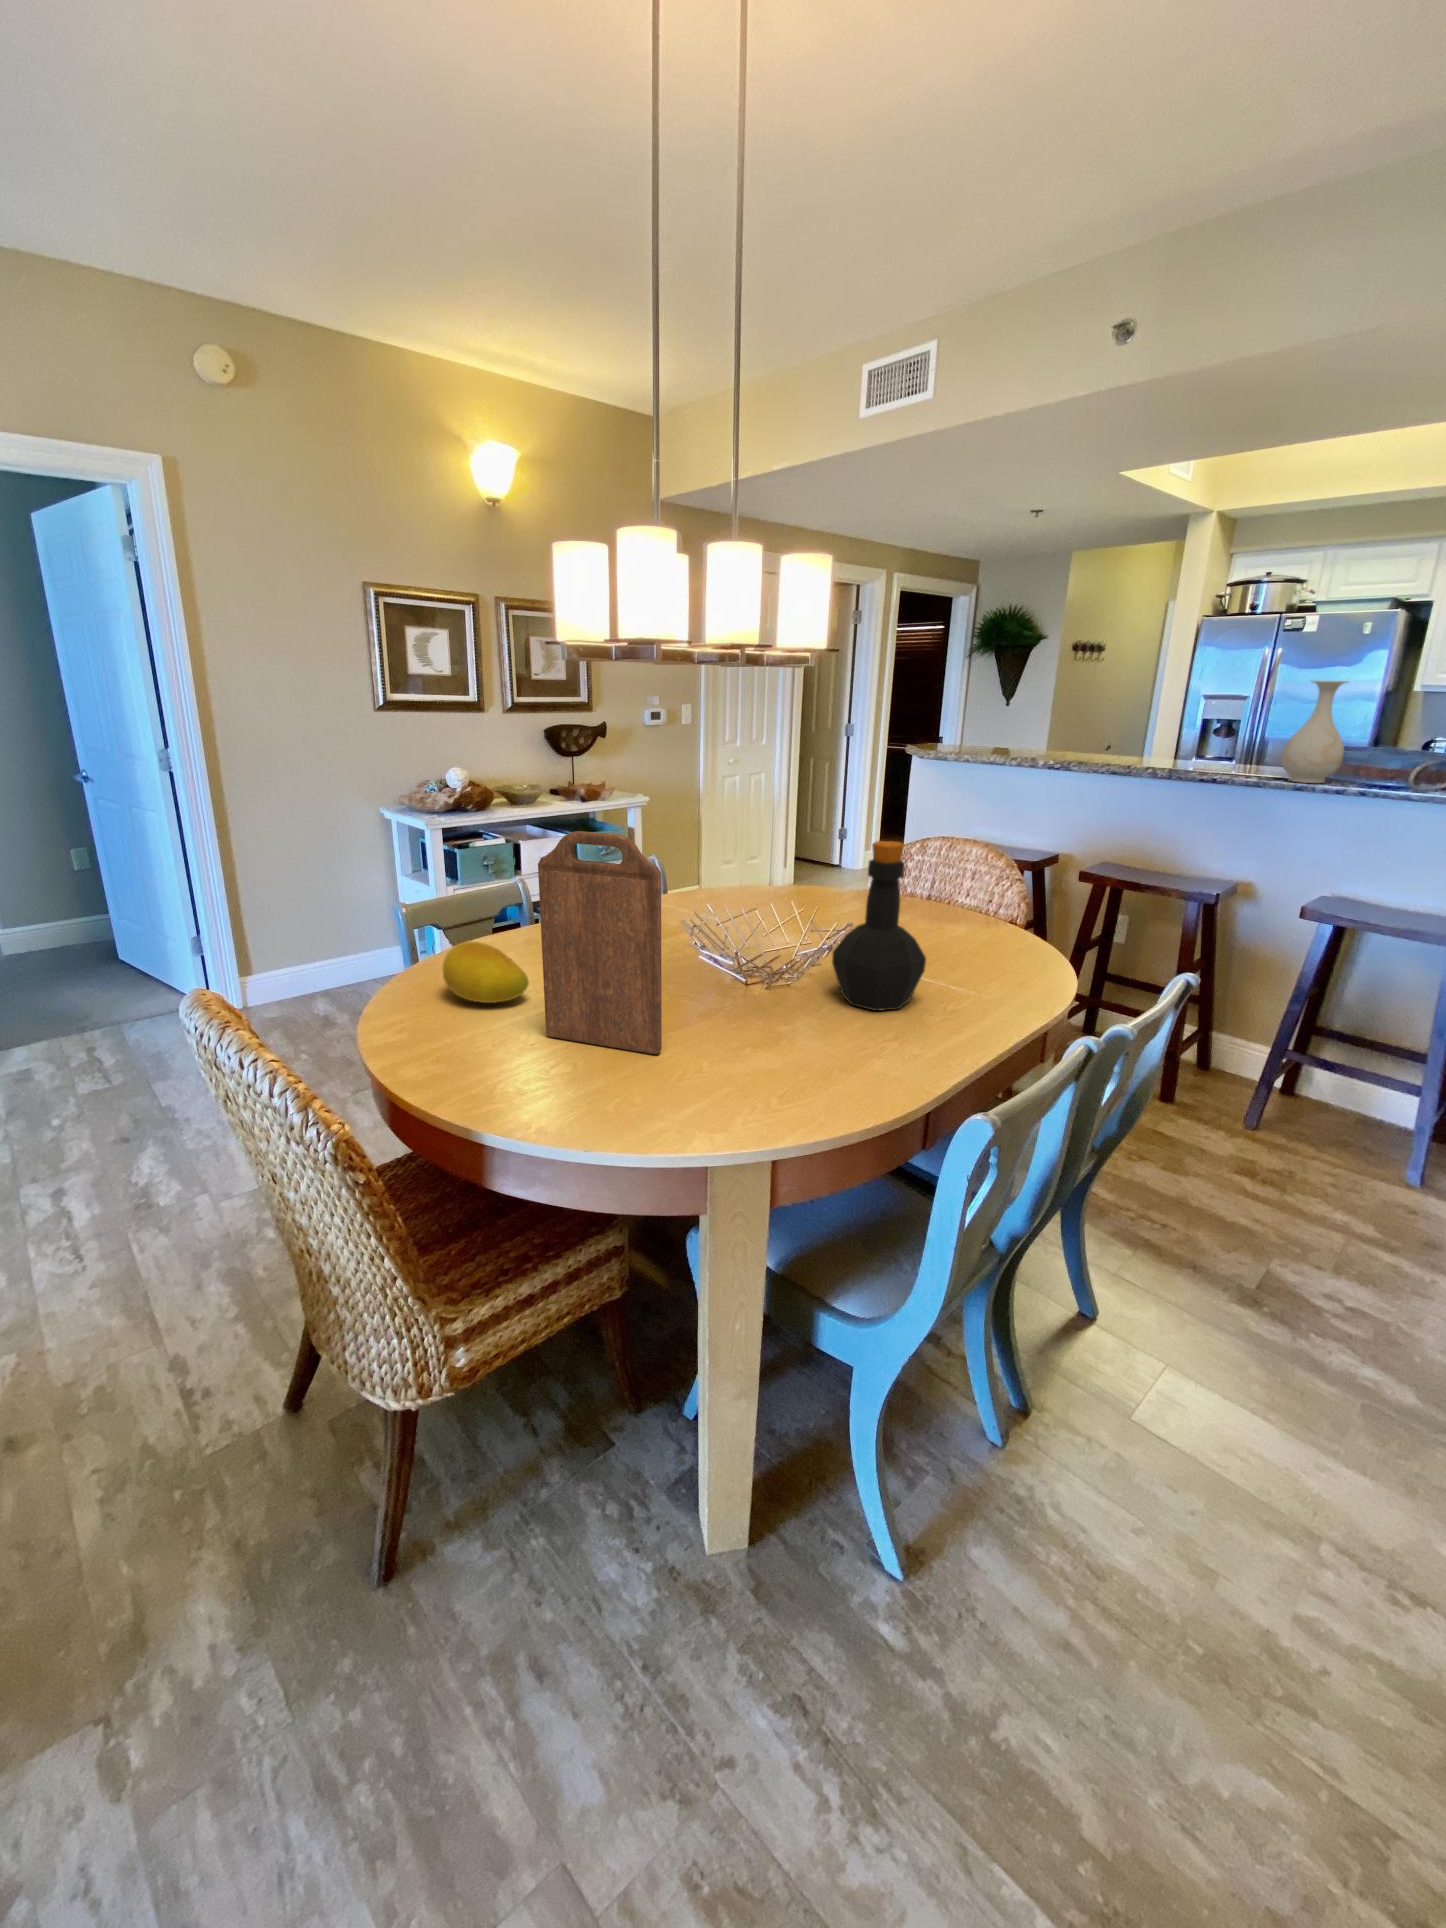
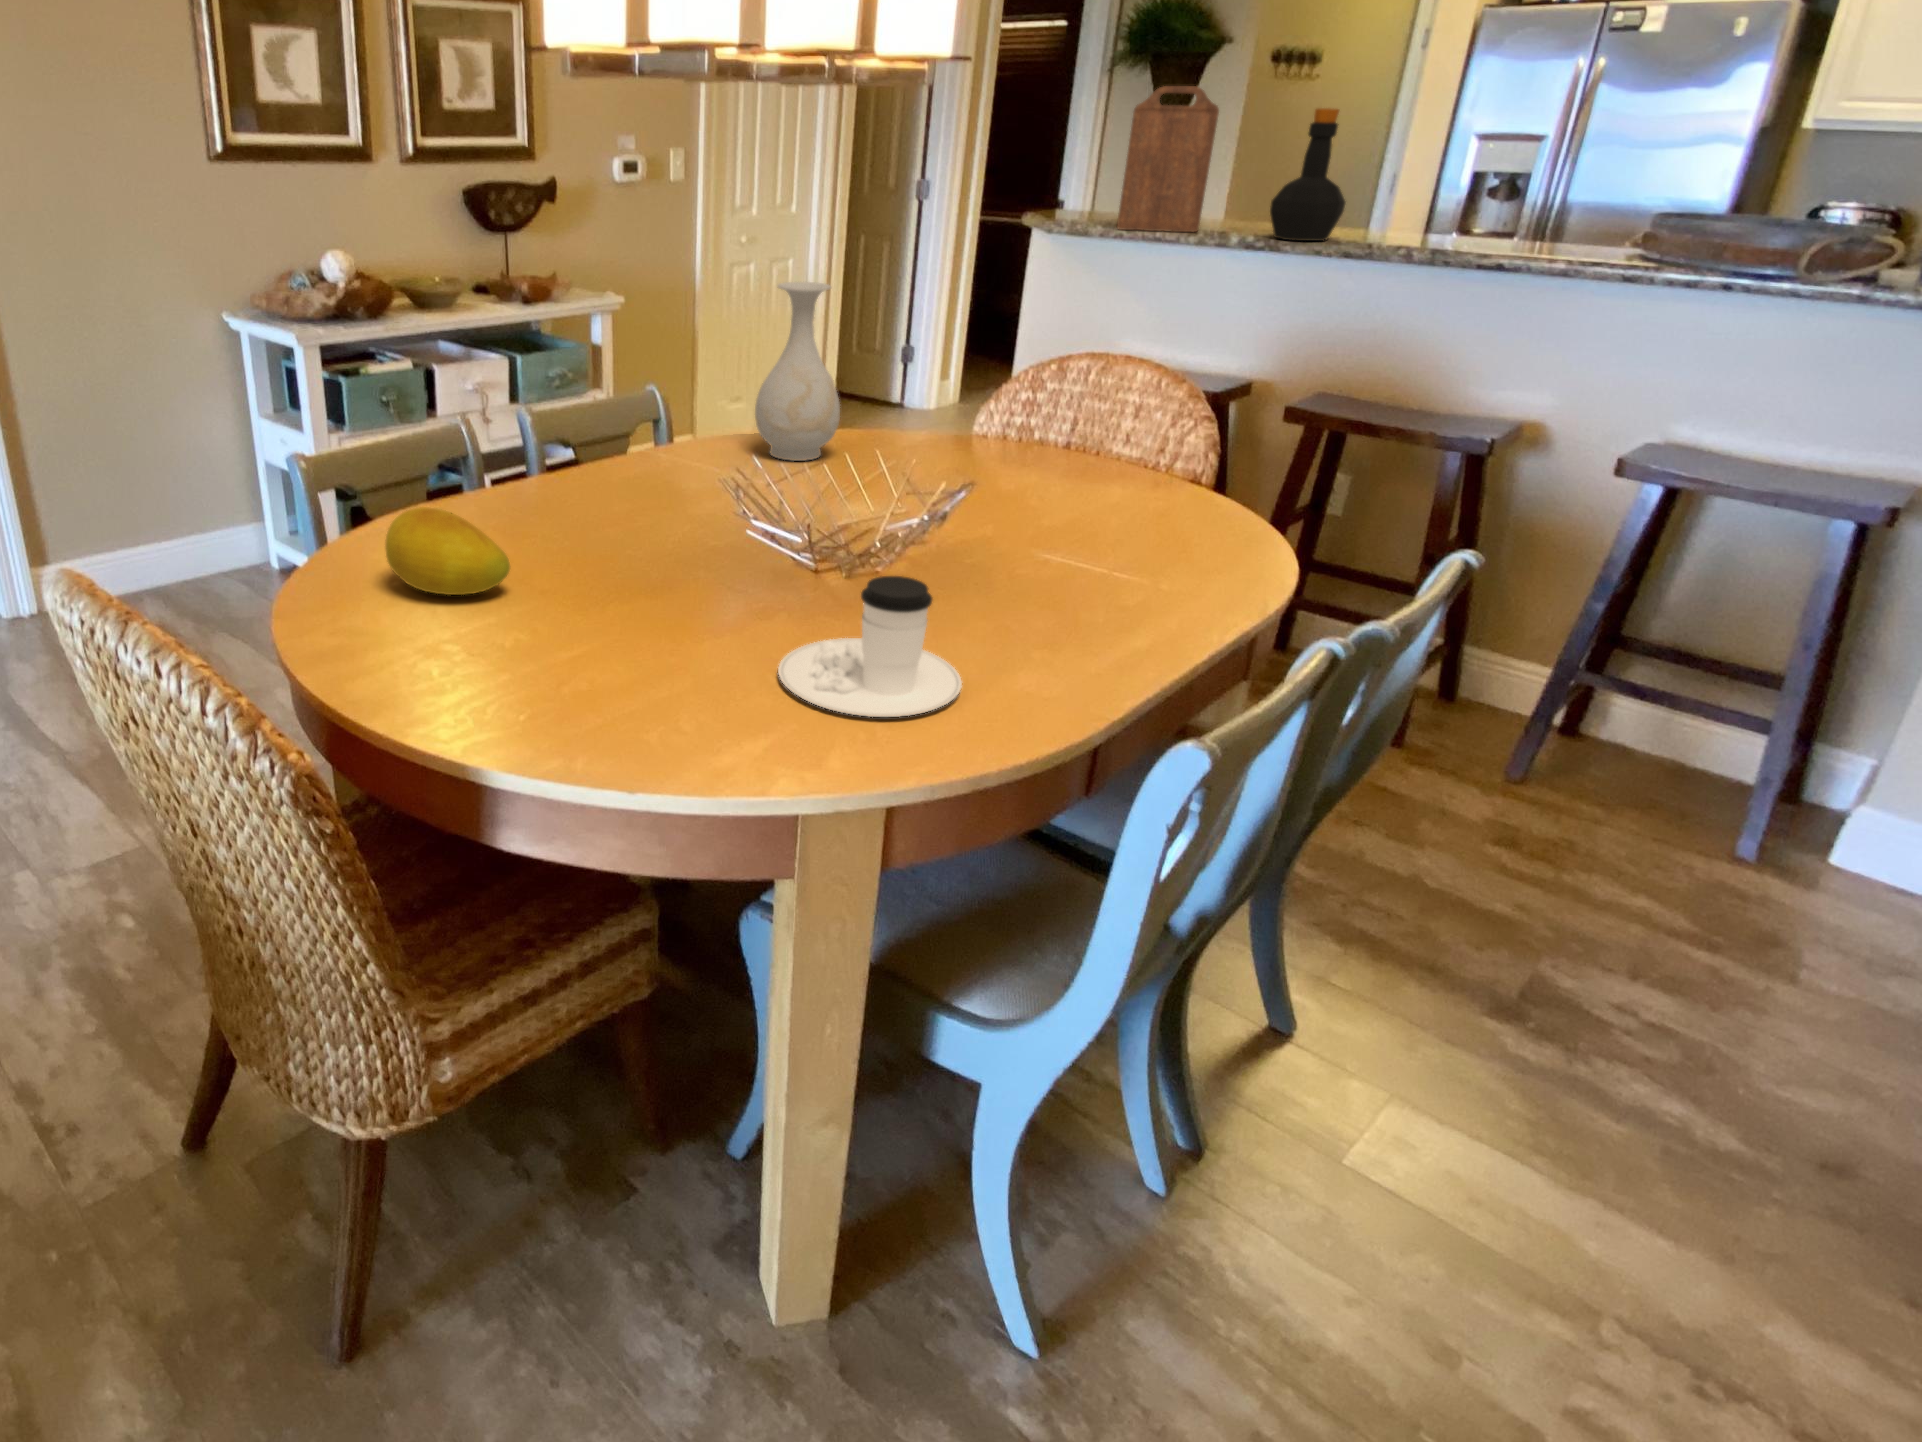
vase: present [1281,680,1348,783] -> present [755,282,840,461]
cutting board: present [538,831,662,1054] -> present [1117,86,1219,232]
bottle: present [832,841,926,1011] -> present [1270,108,1345,241]
coffee cup: none [705,993,835,1095] -> present [778,576,962,717]

